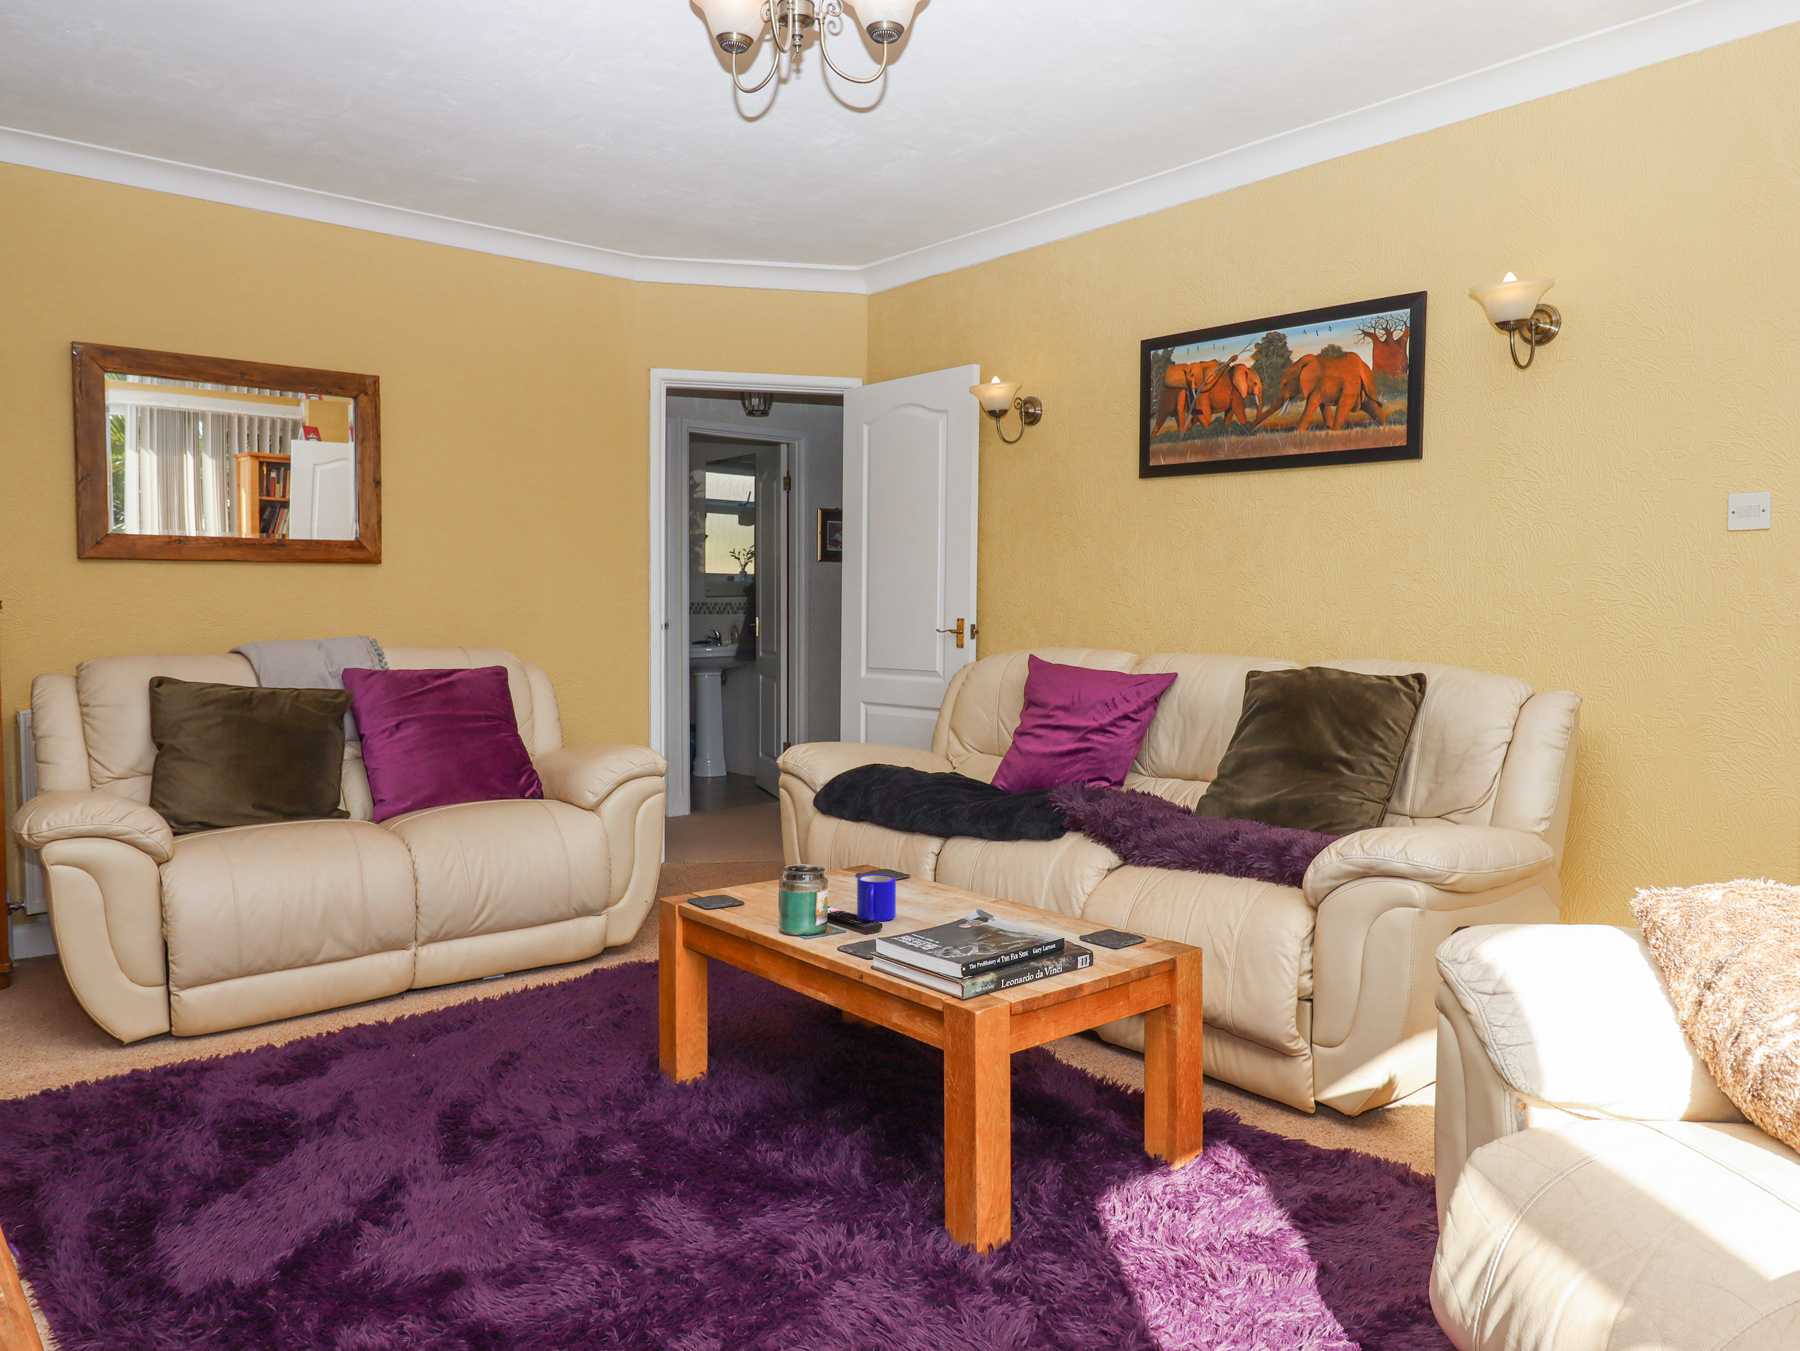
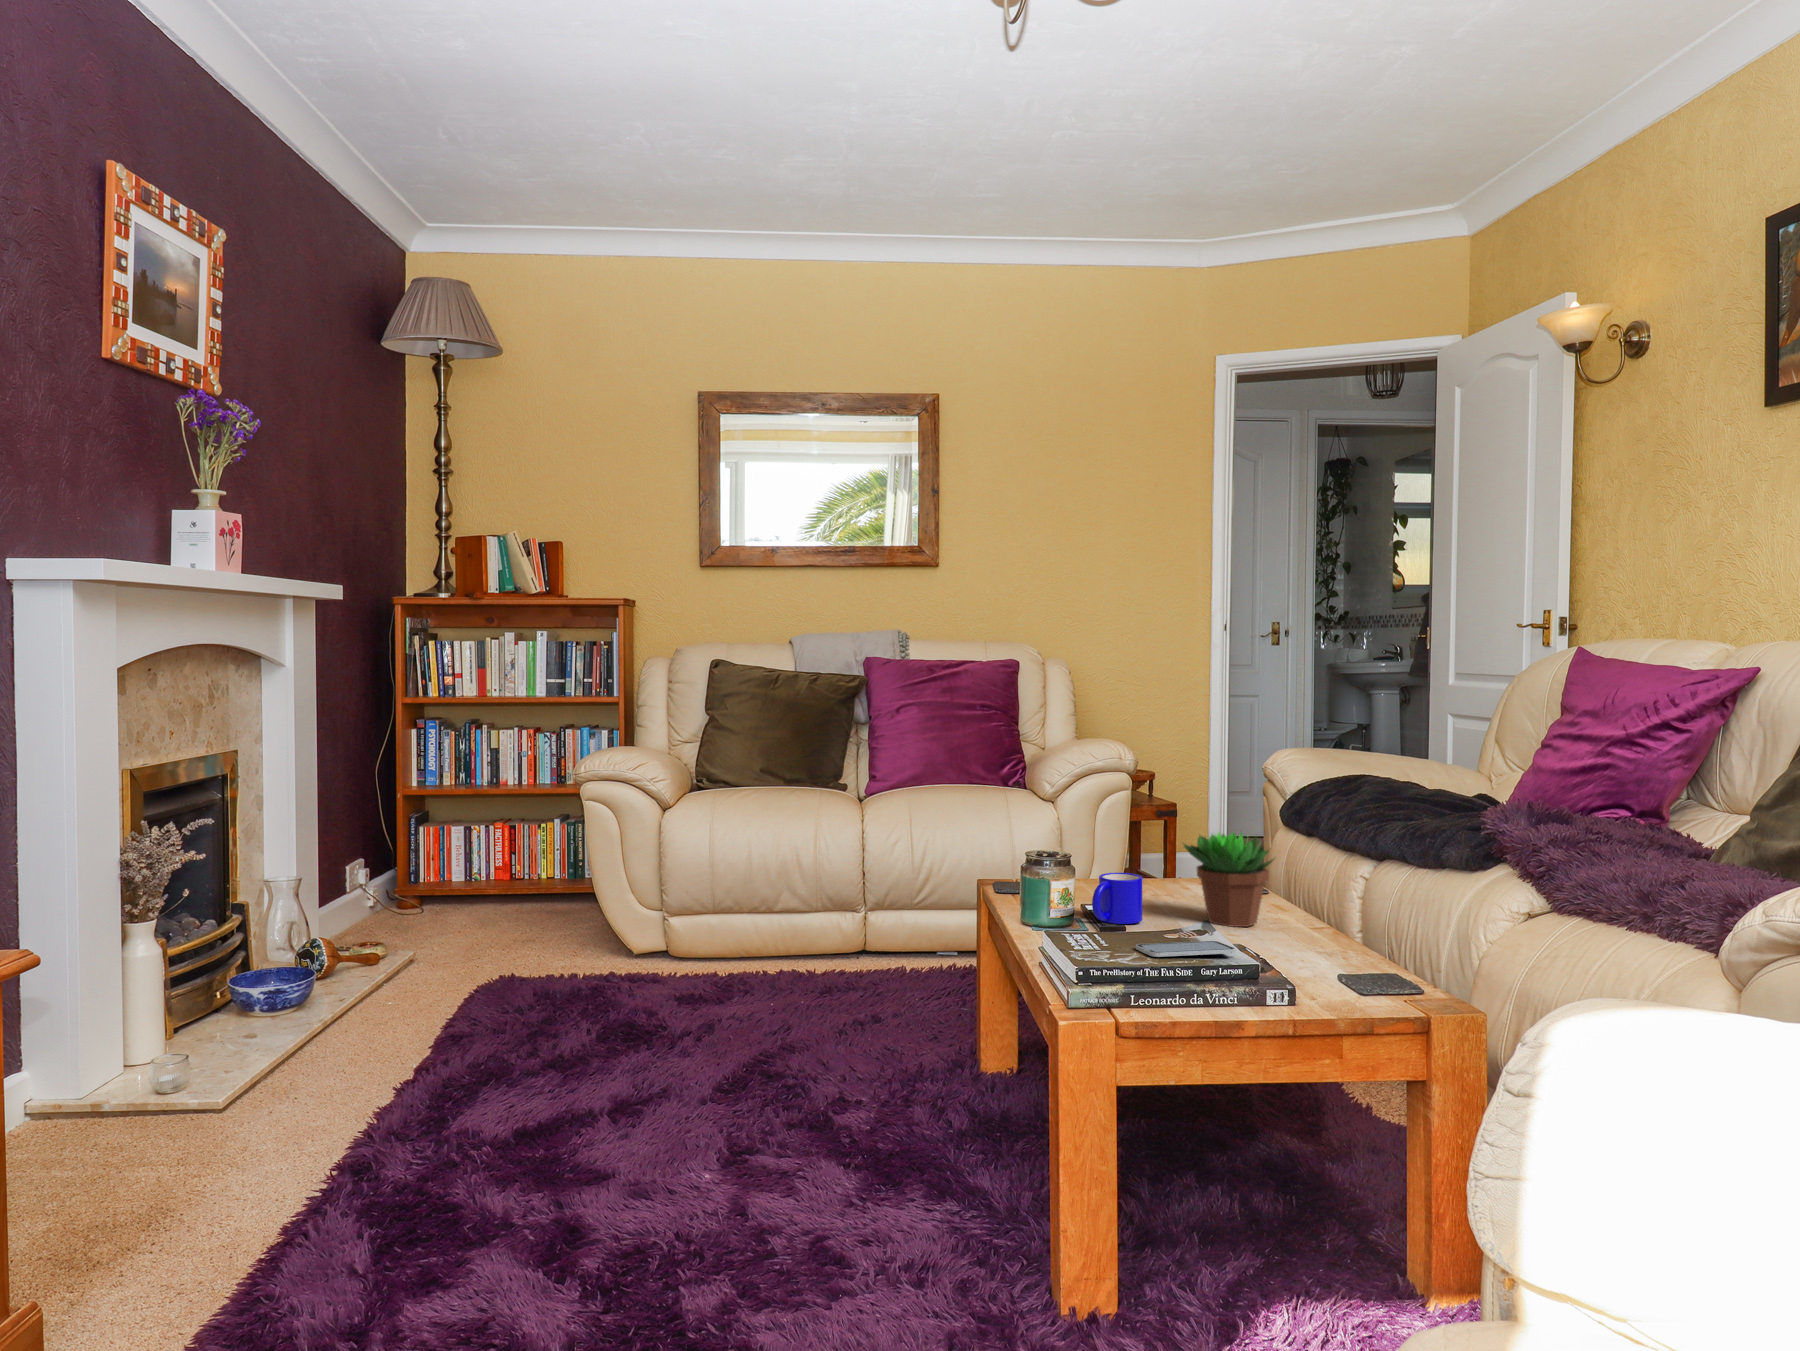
succulent plant: none [902,825,979,910] -> present [1184,832,1274,927]
smartphone: none [945,924,1017,945] -> present [1136,941,1235,957]

